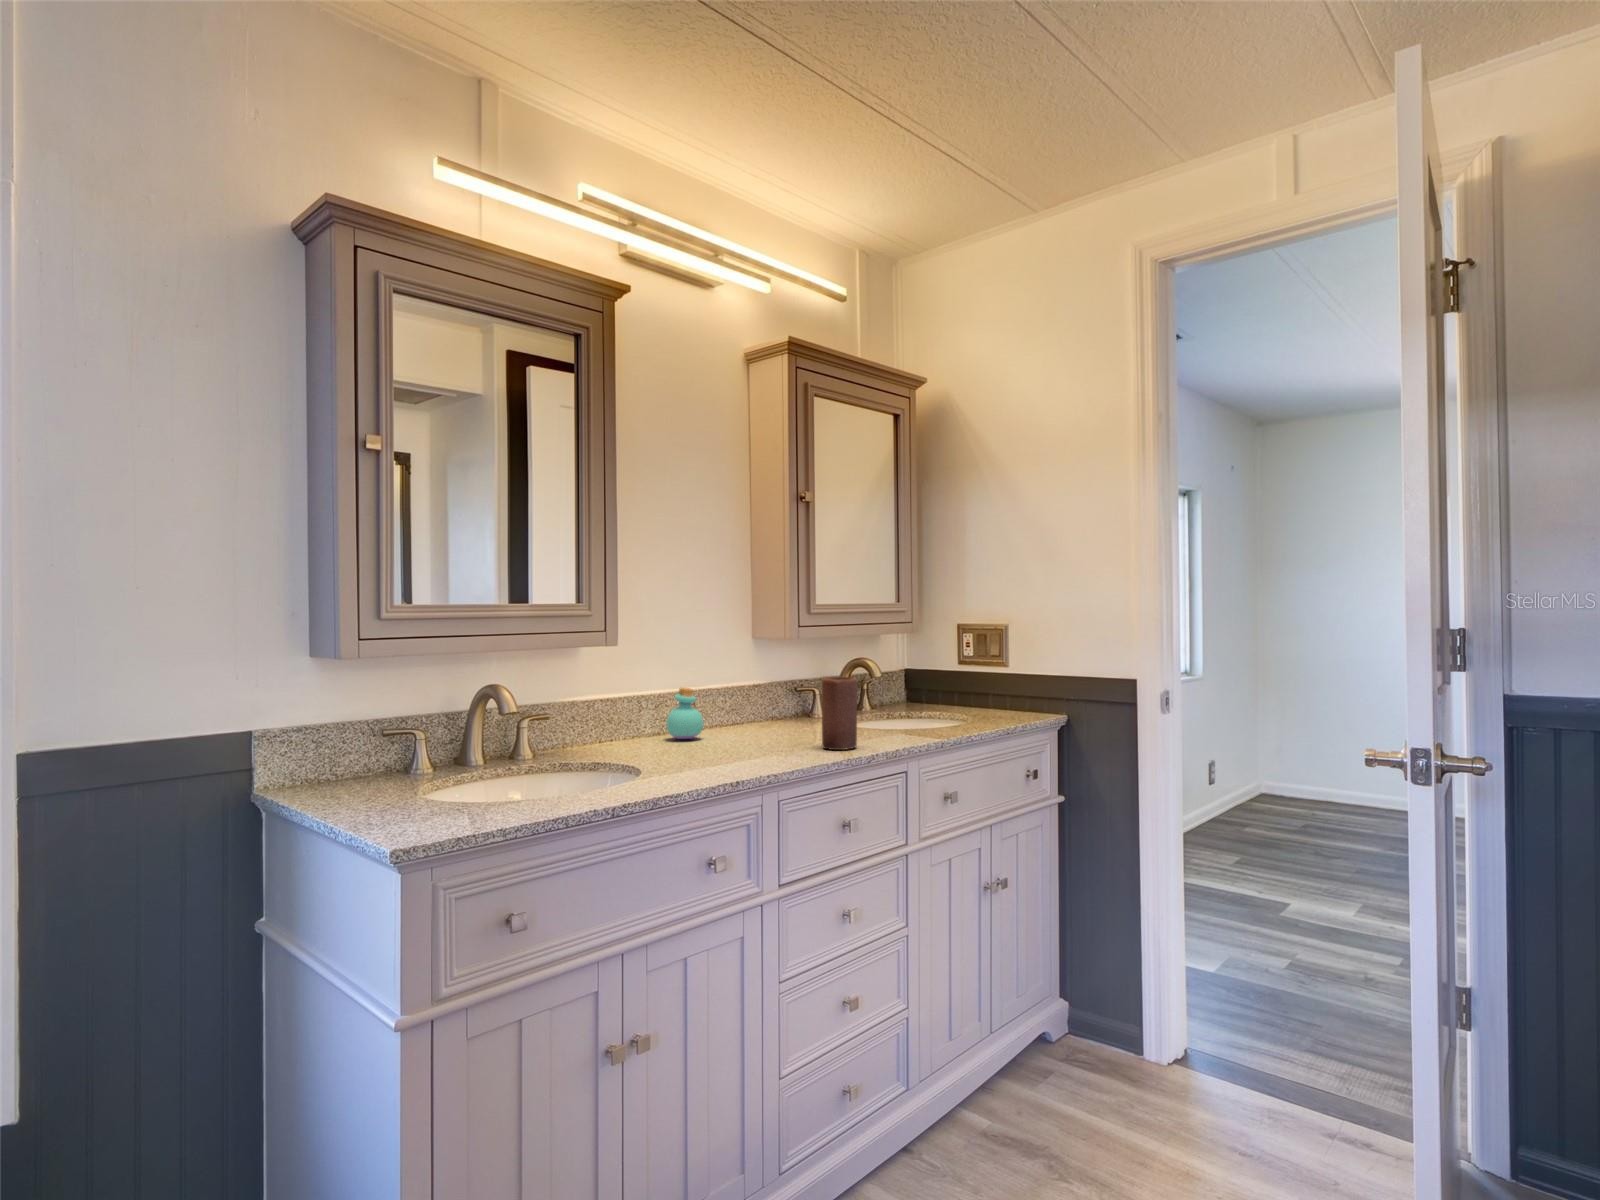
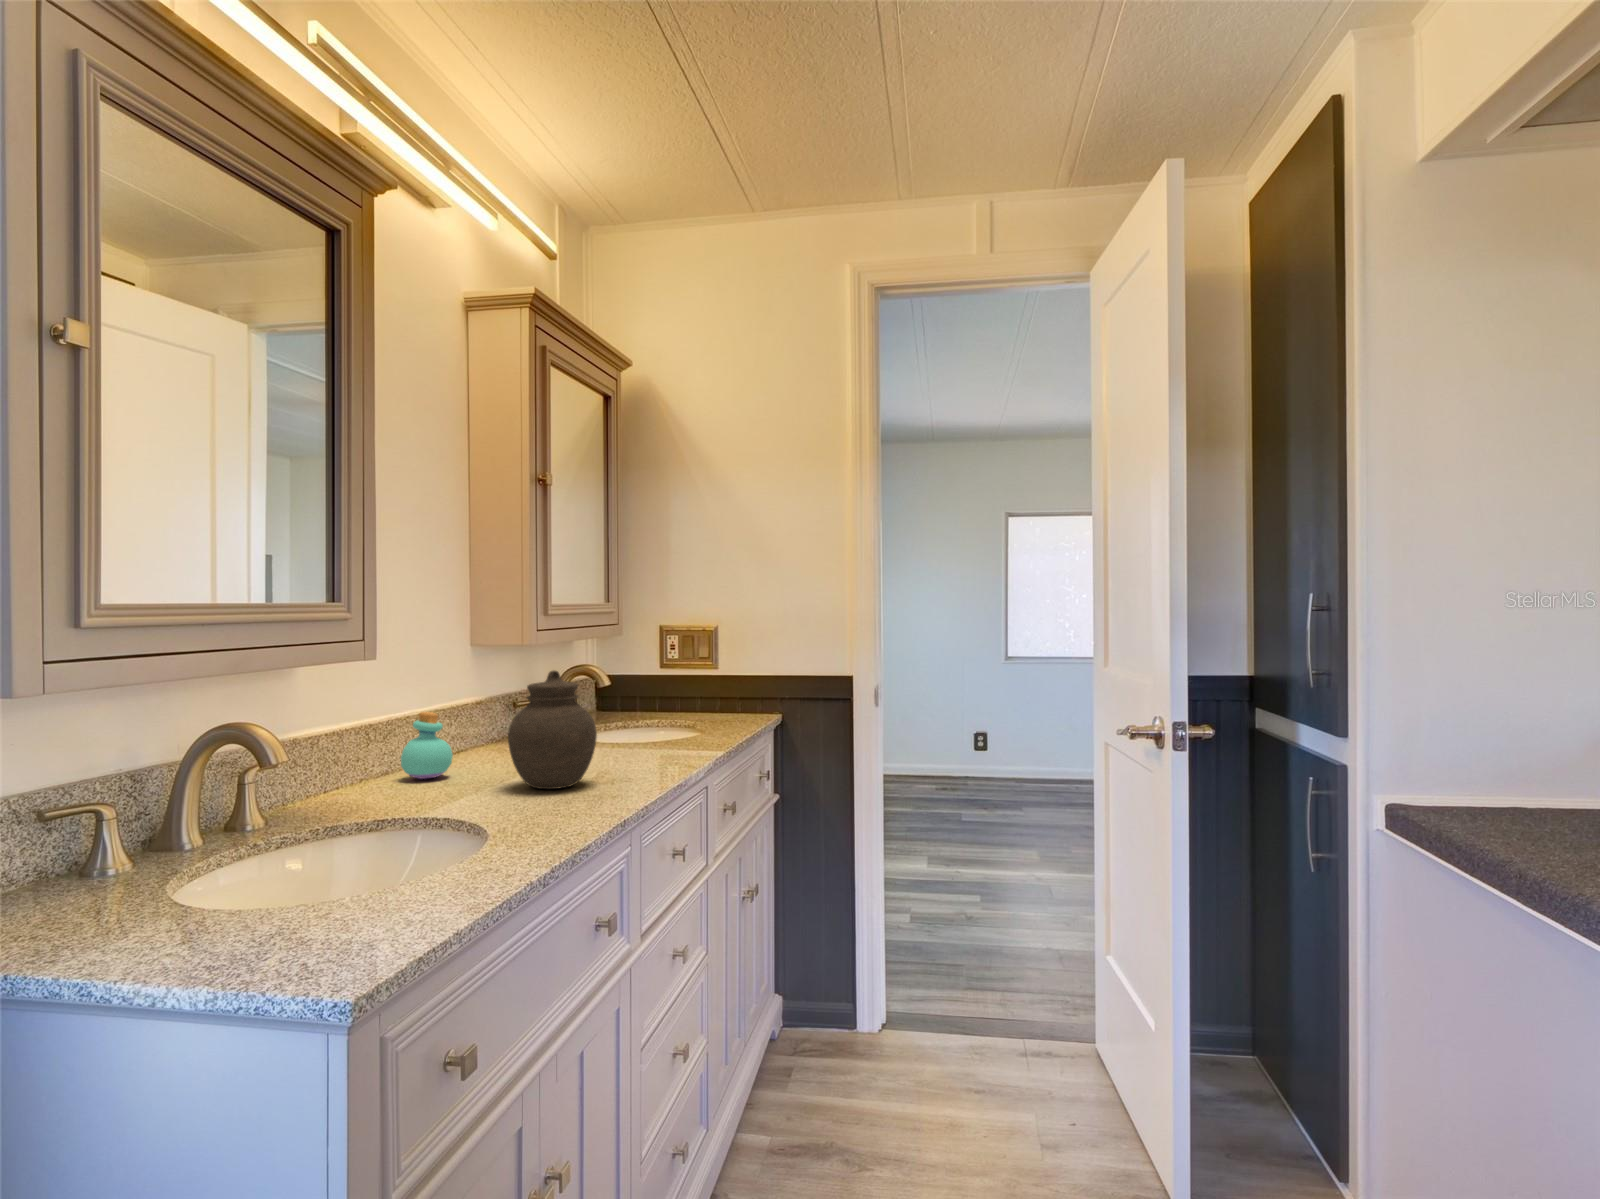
jar: none [715,657,786,754] -> present [508,671,597,789]
candle: present [822,677,857,750] -> none [624,689,665,774]

